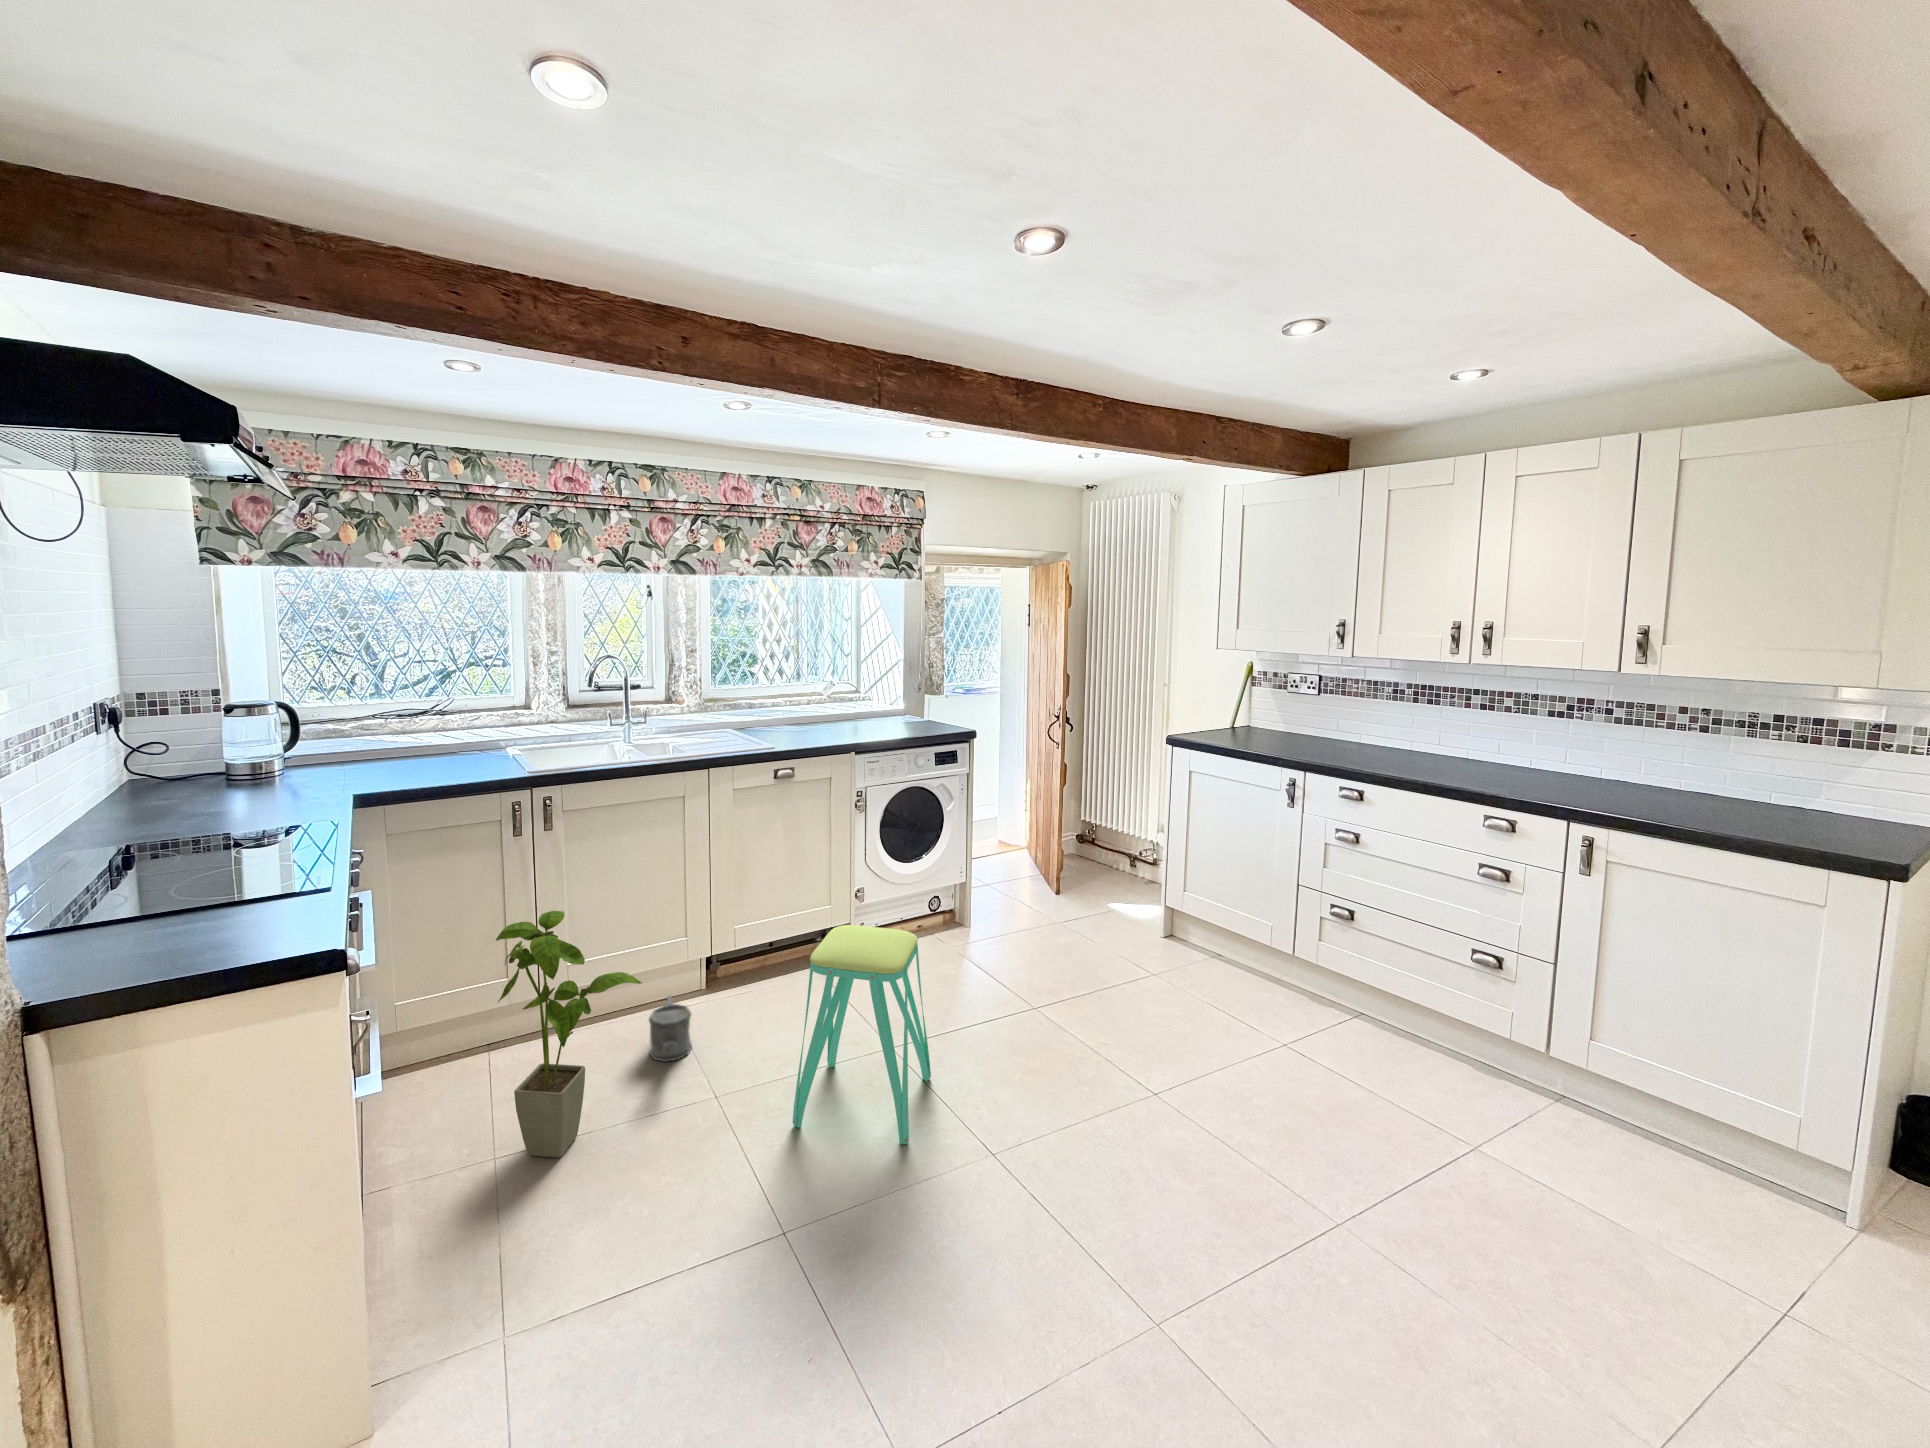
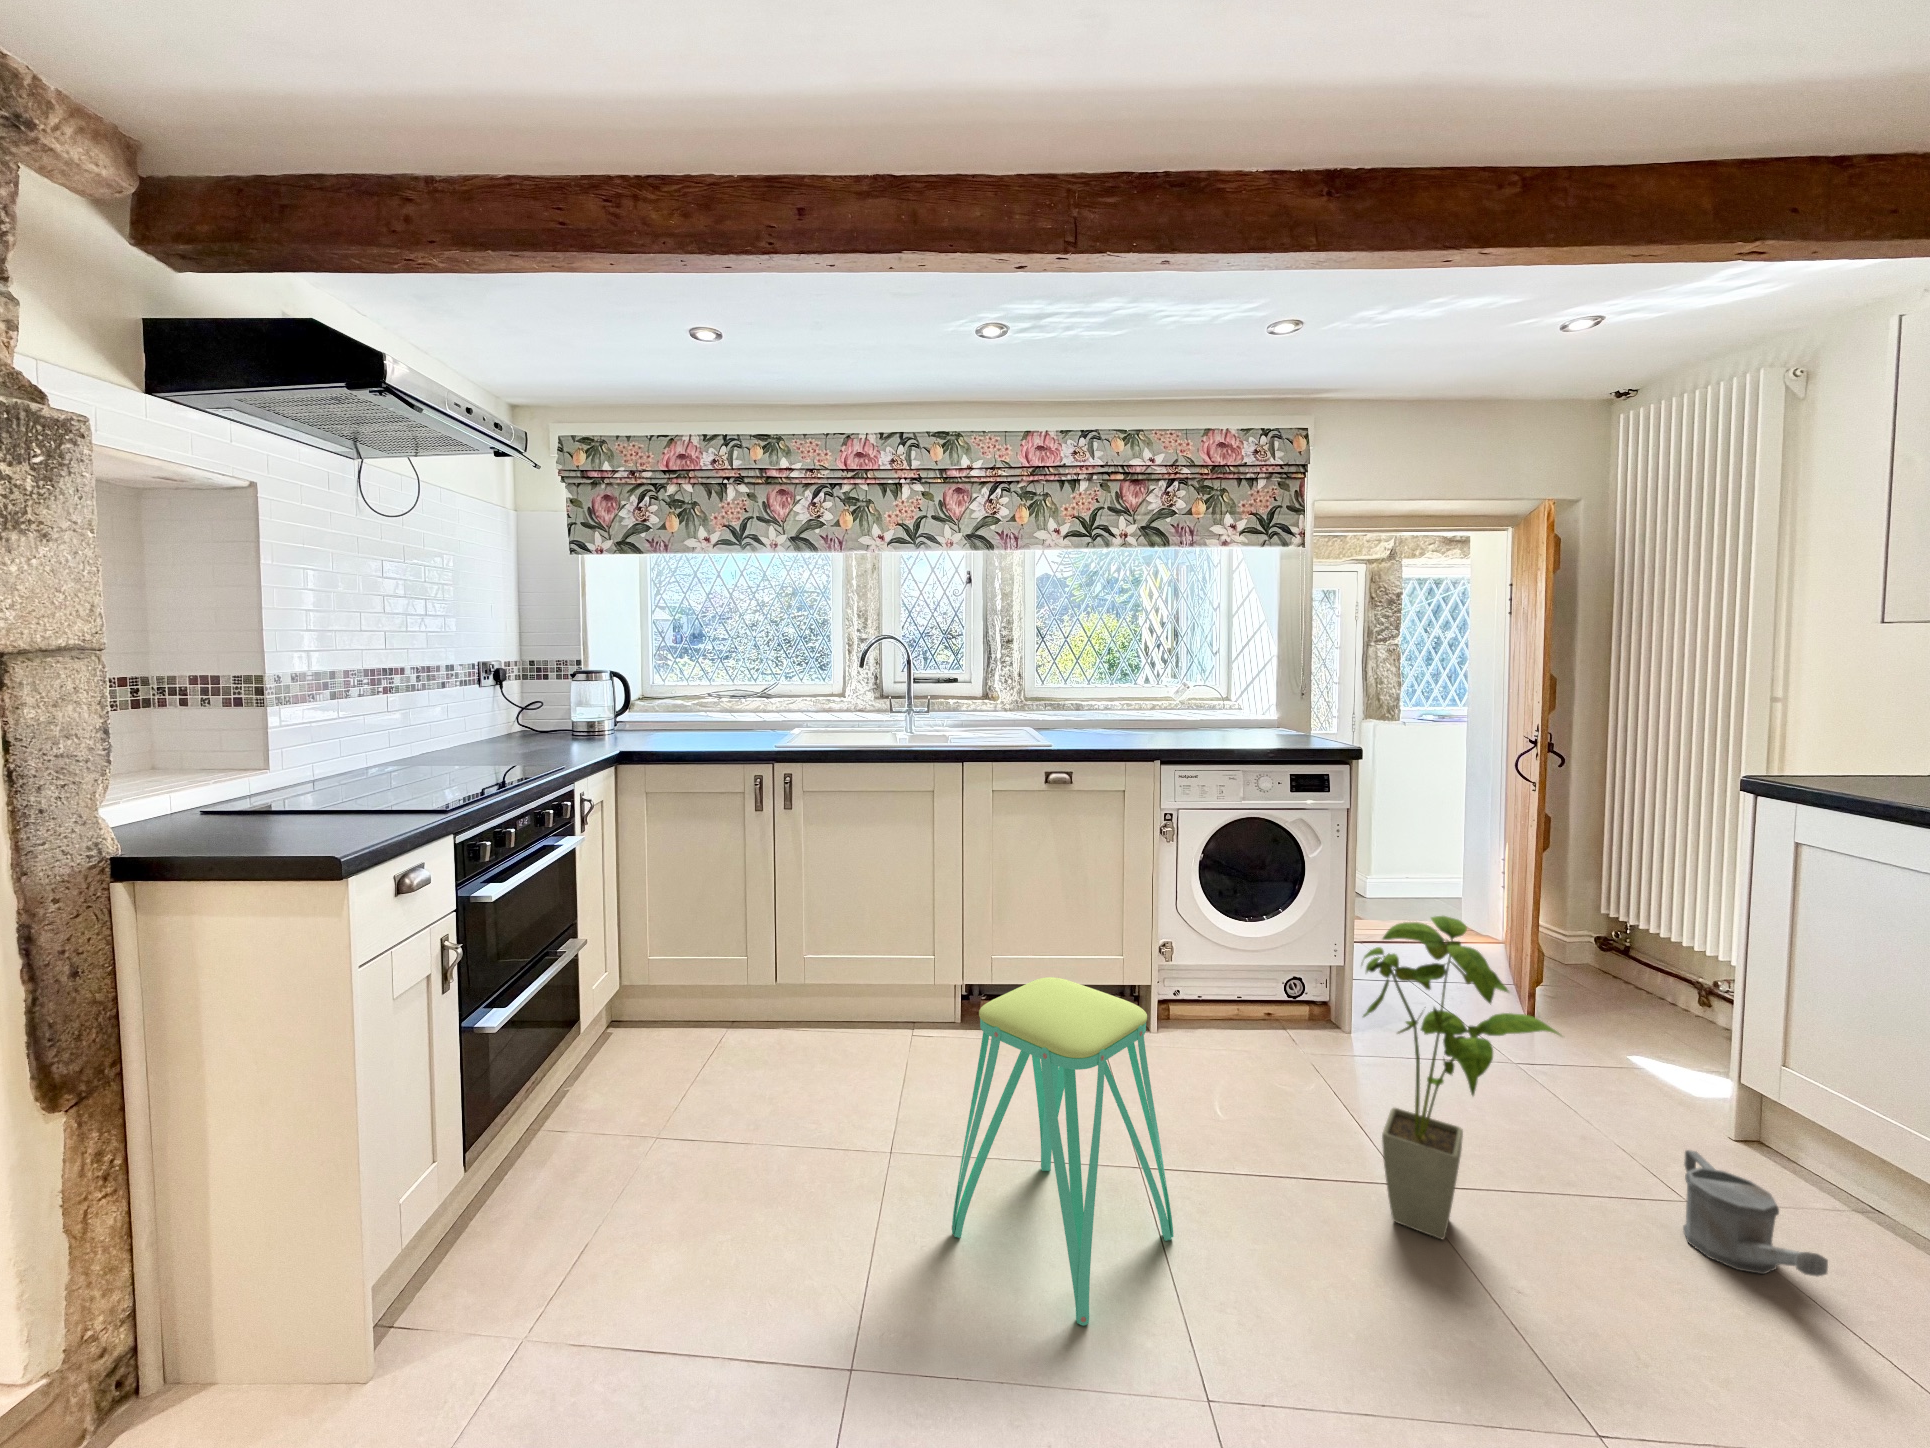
house plant: present [496,911,642,1158] -> present [1363,916,1561,1239]
watering can: present [649,996,692,1062] -> present [1683,1150,1828,1276]

